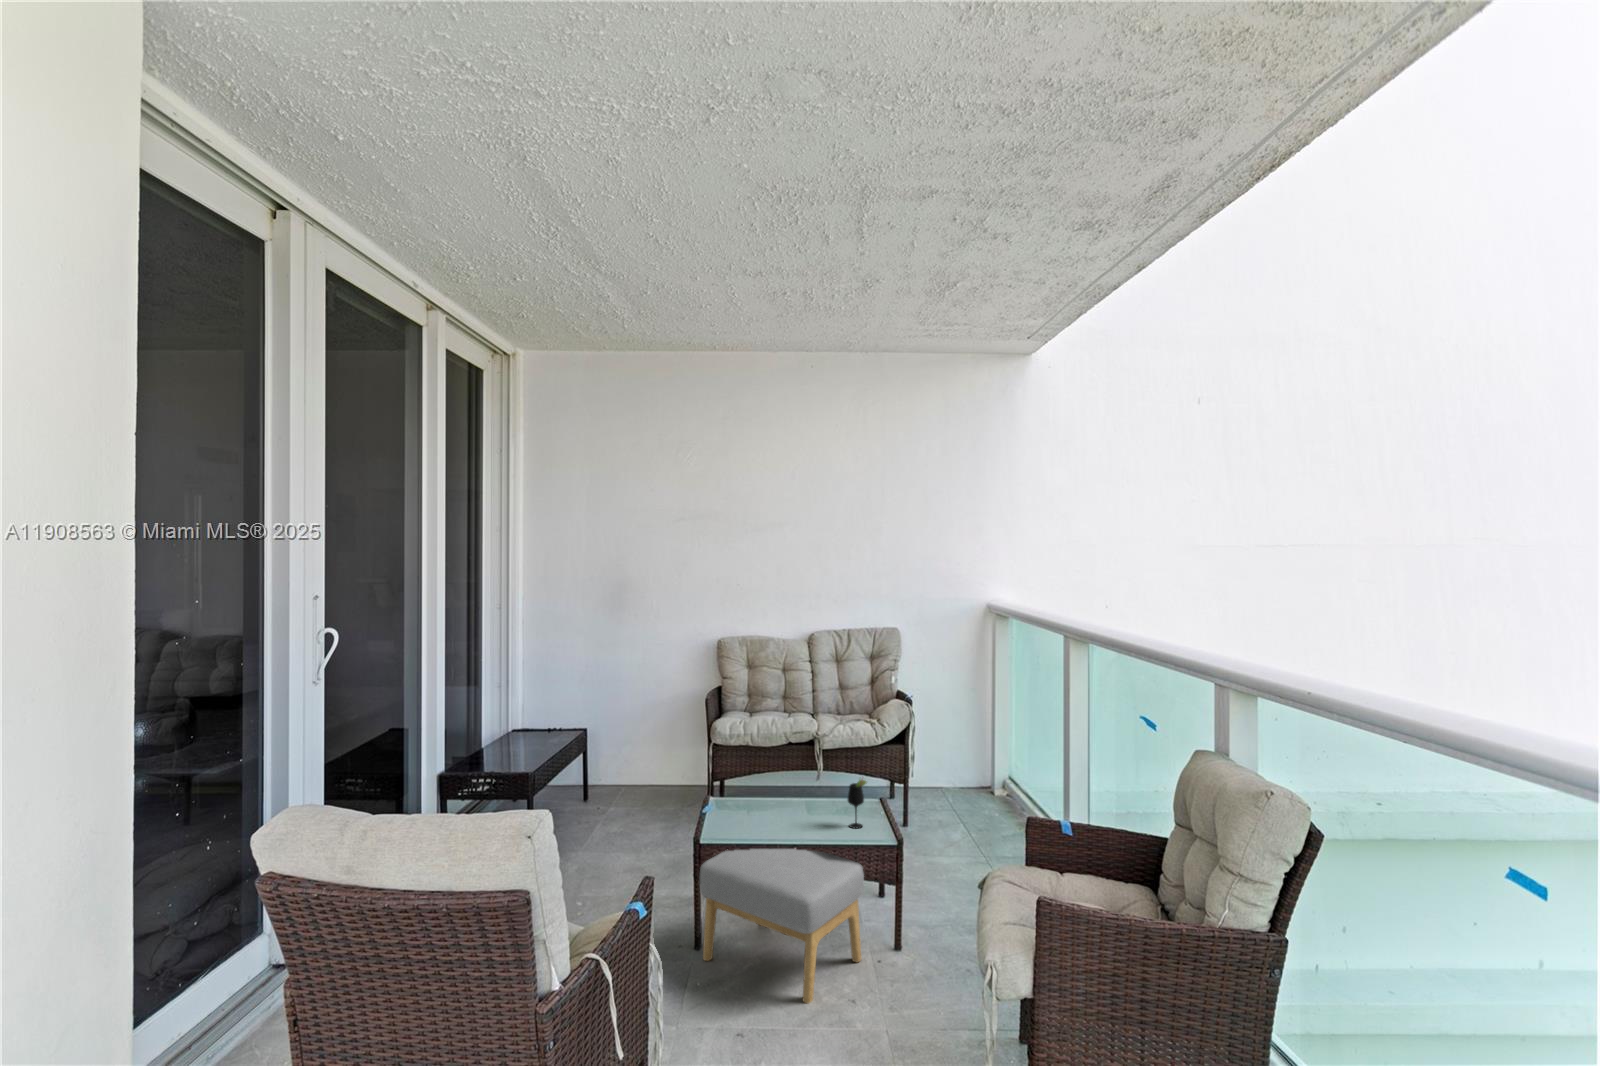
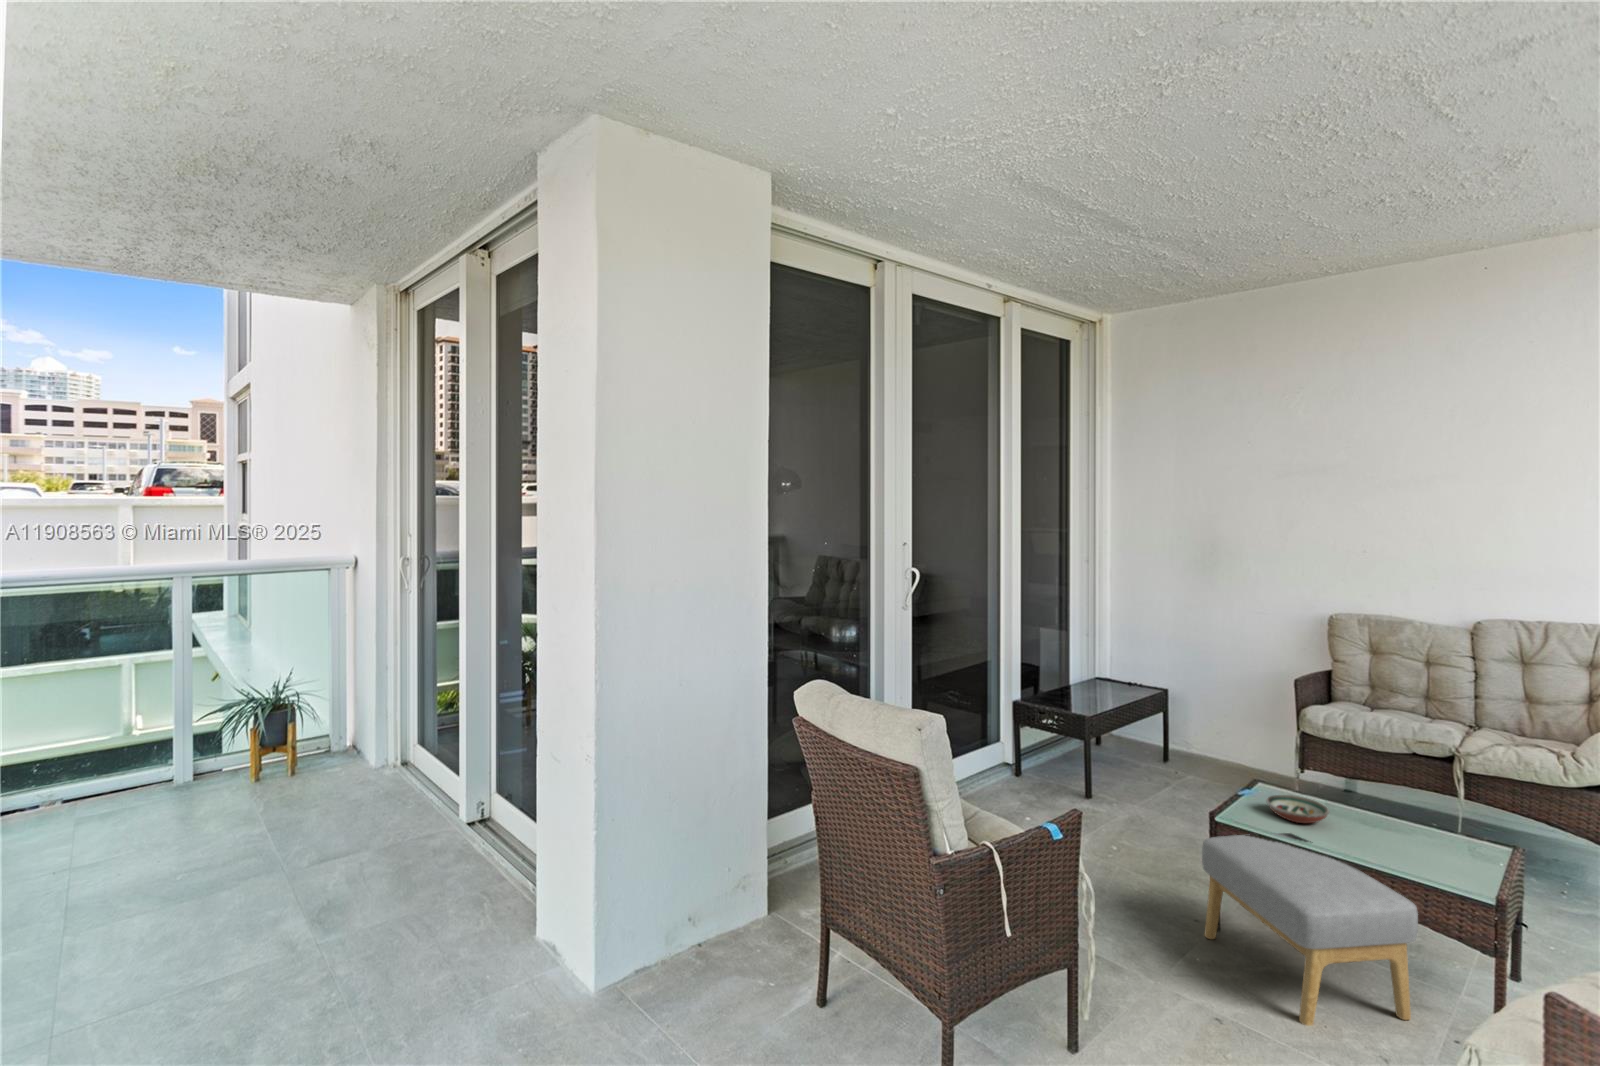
wine glass: present [848,779,867,829] -> none [1425,804,1459,868]
decorative bowl: none [732,801,779,825] -> present [1266,795,1330,823]

